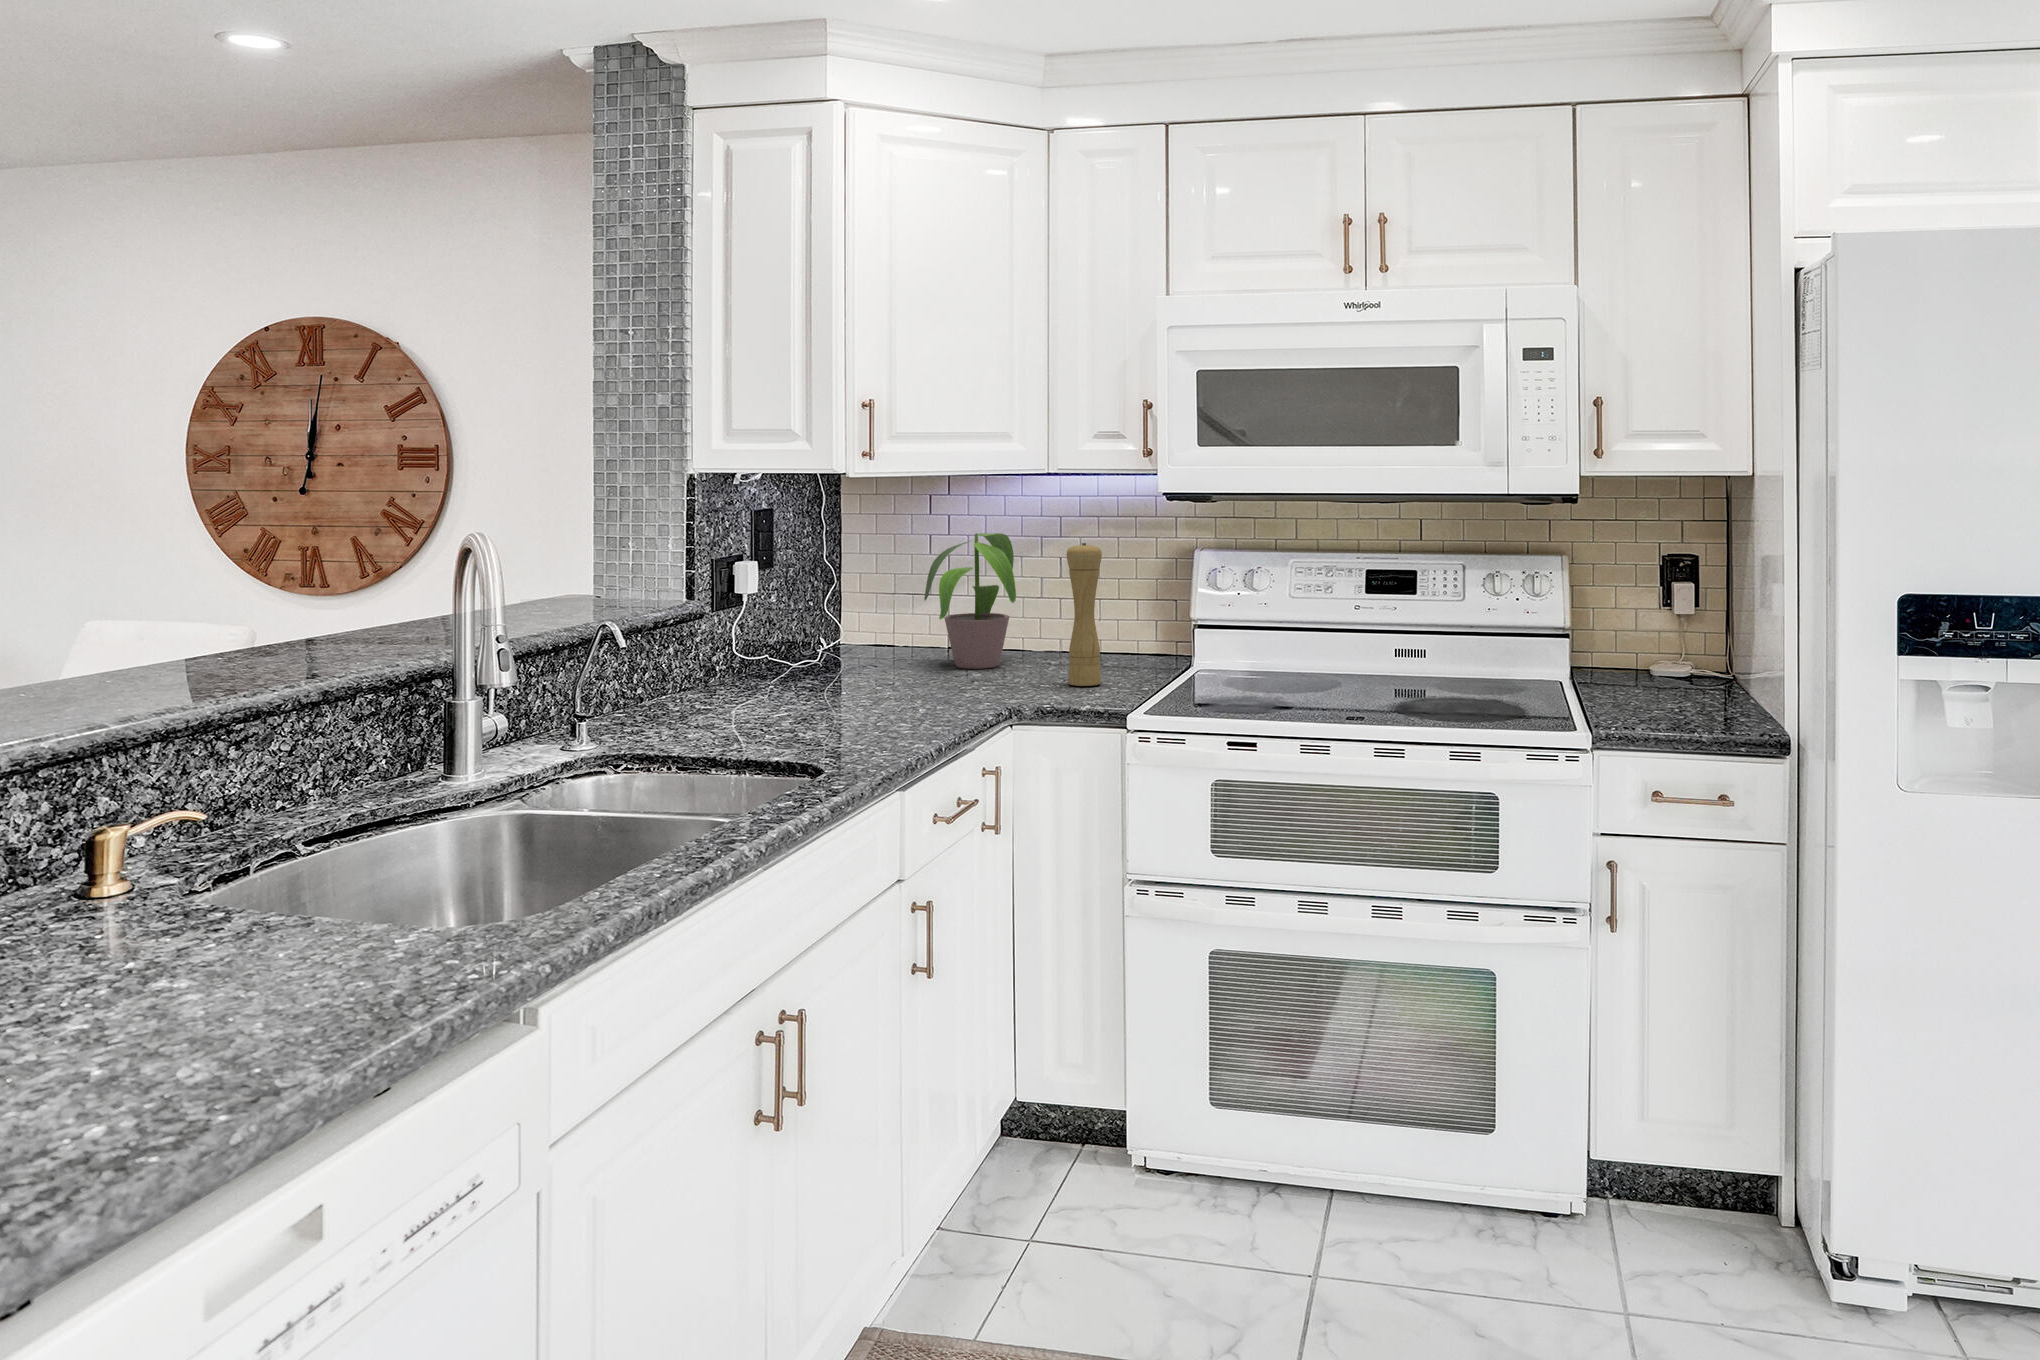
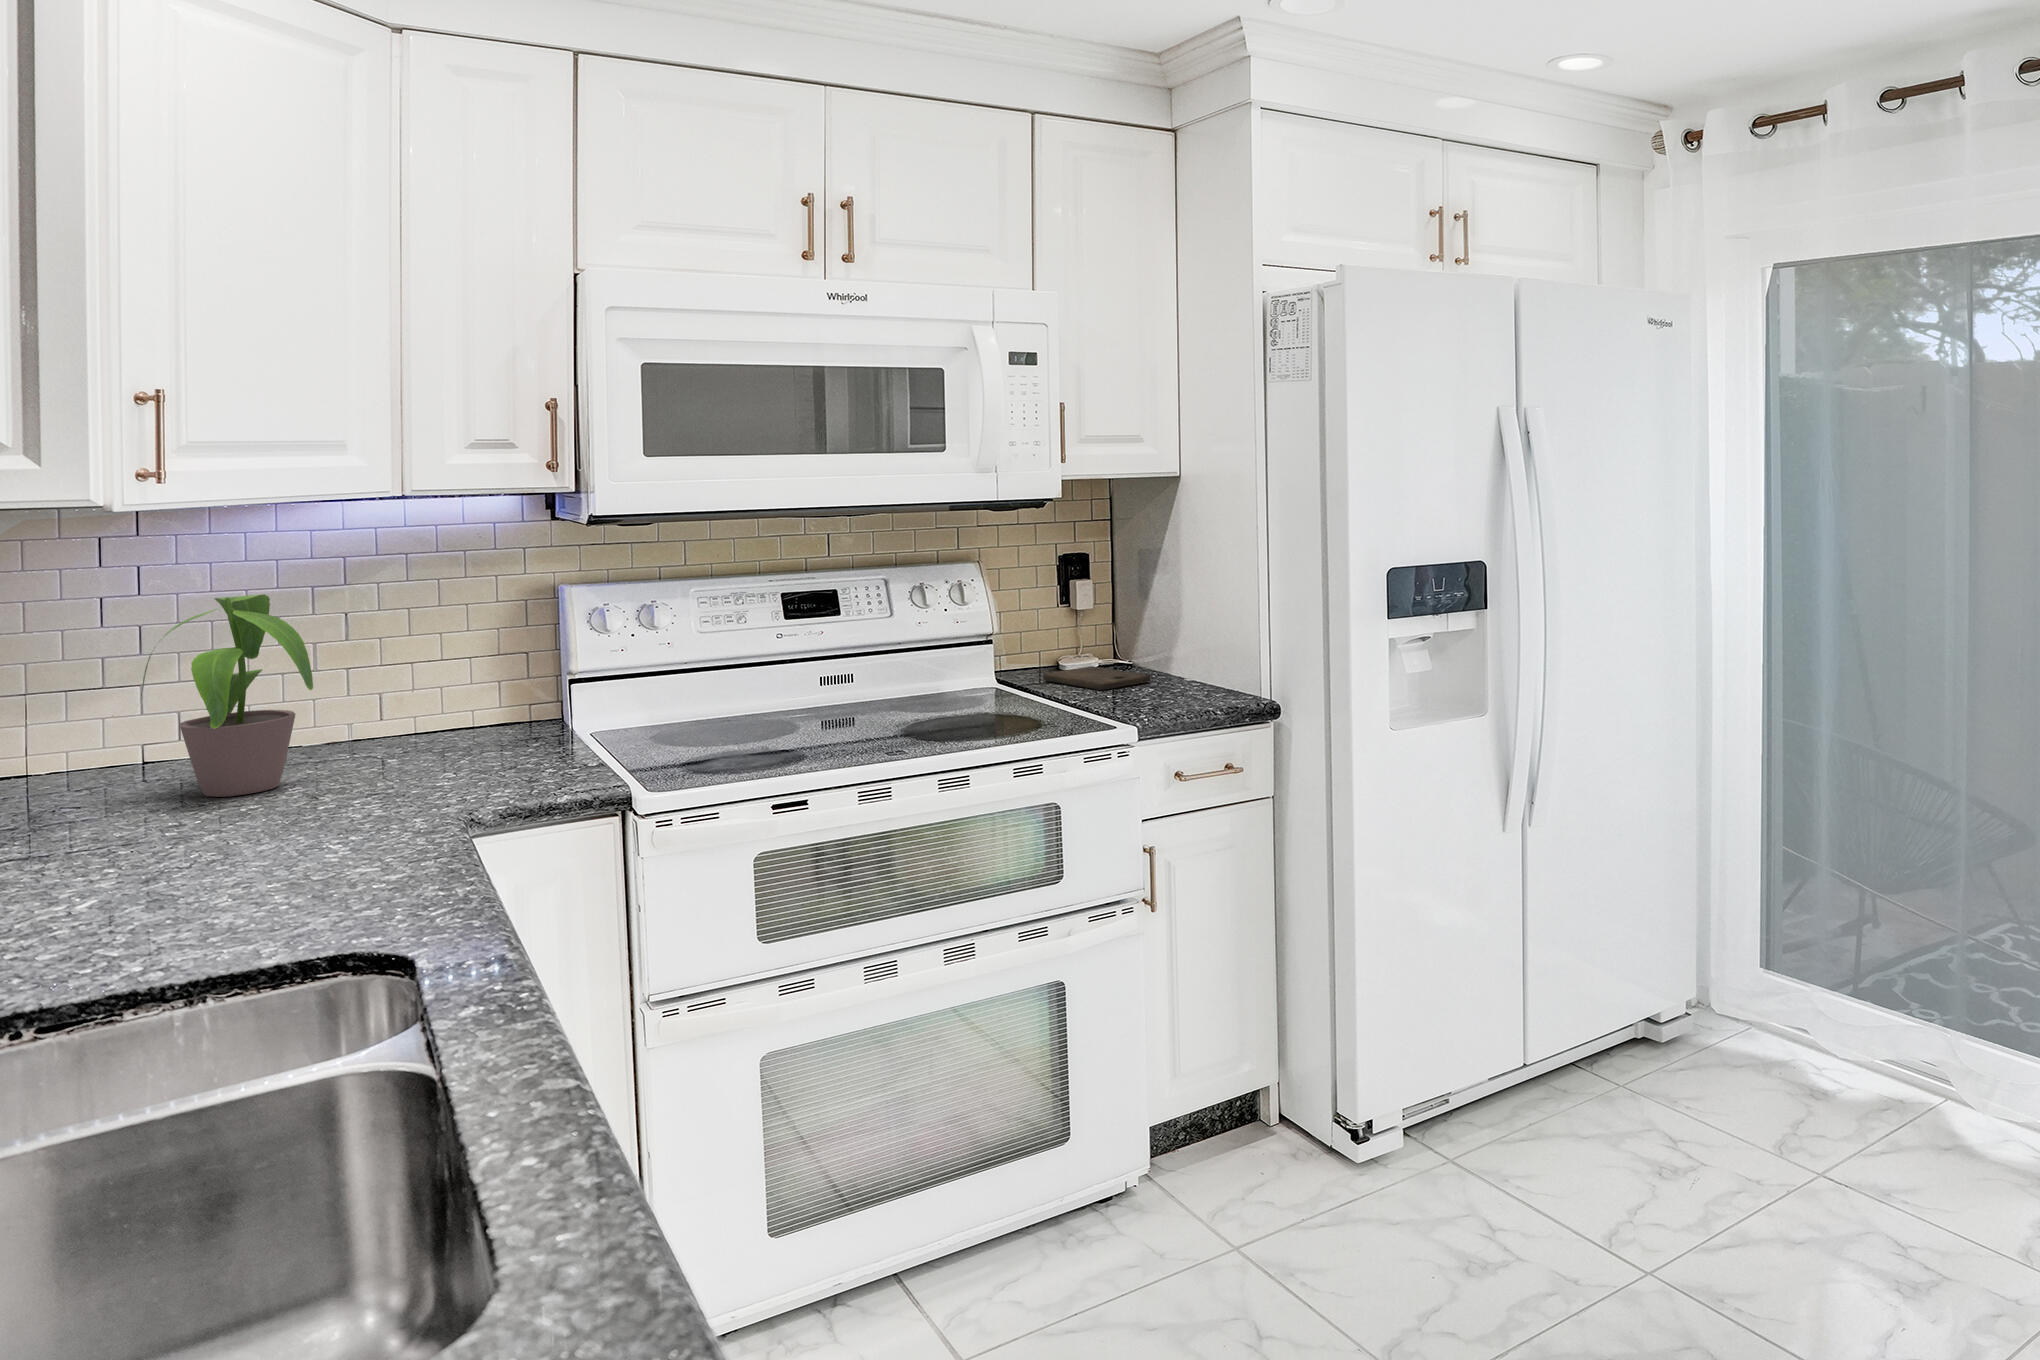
pepper mill: present [1066,543,1102,686] -> none [450,593,508,784]
cutting board: none [1625,677,1719,701] -> present [1043,666,1151,690]

